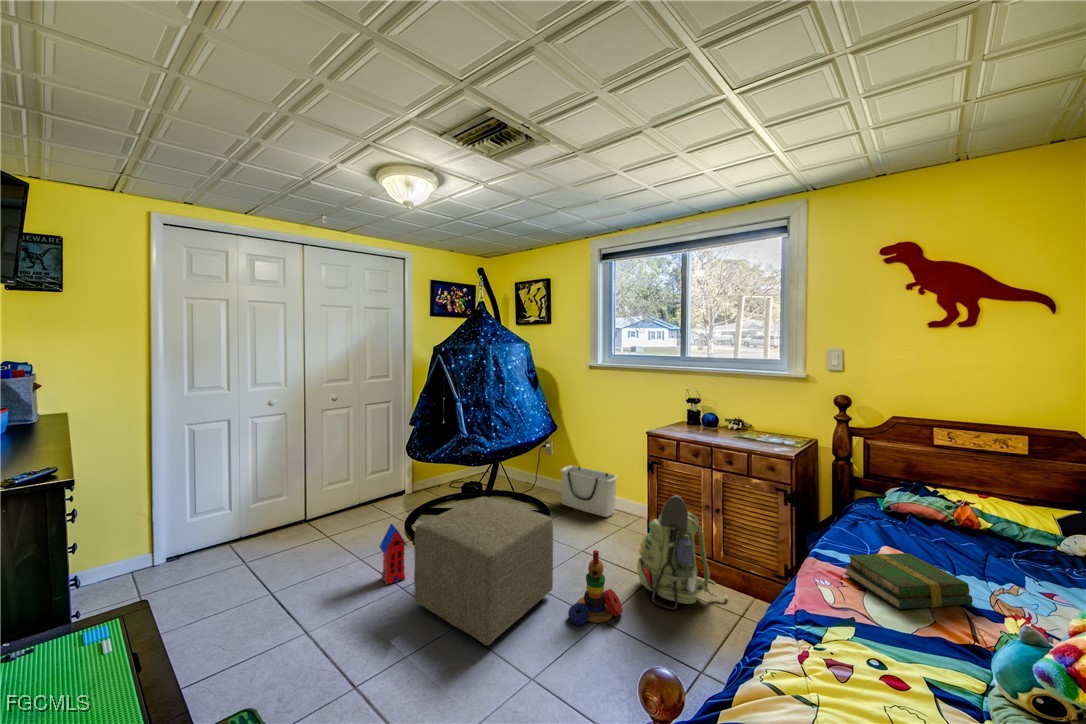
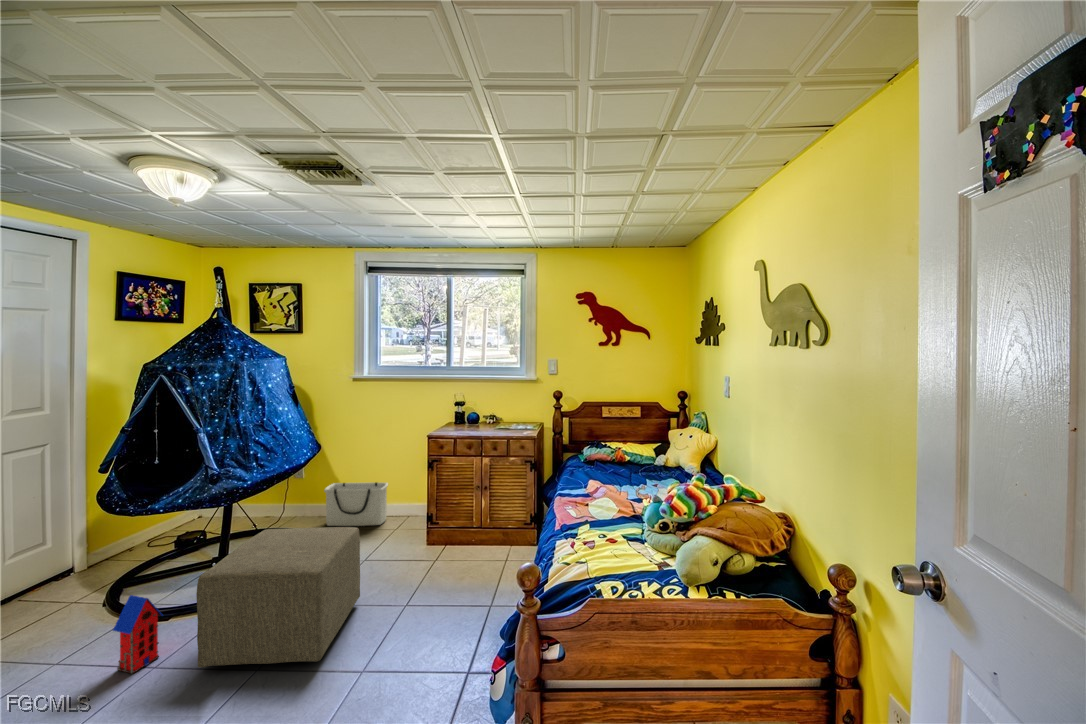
backpack: present [637,496,727,610] -> none [431,482,500,574]
stacking toy: present [568,550,622,625] -> none [384,544,429,614]
book: present [844,553,973,609] -> none [577,480,630,509]

